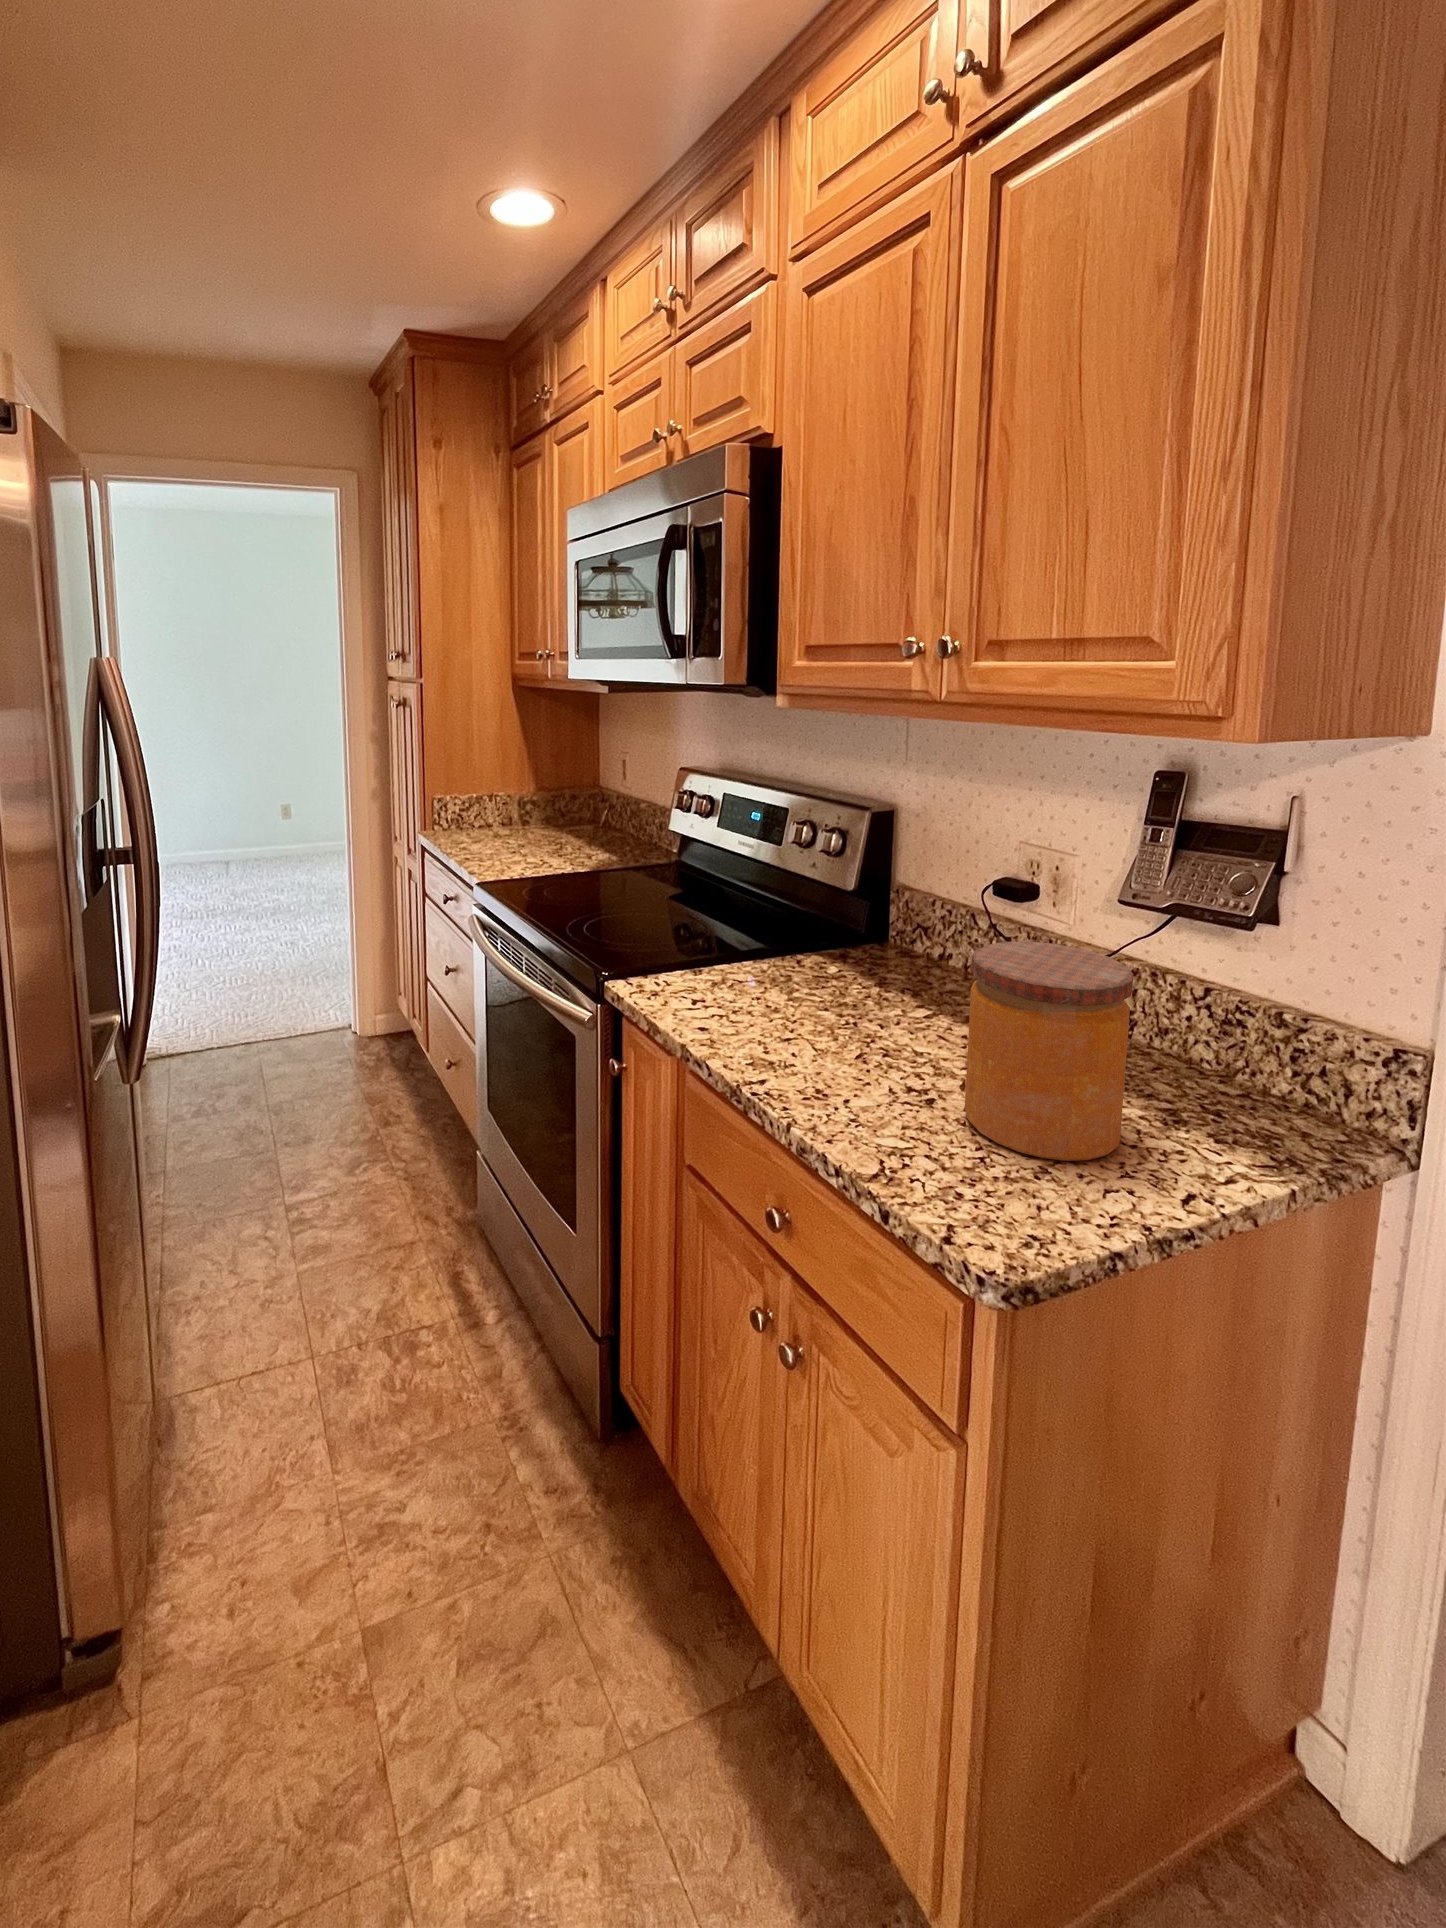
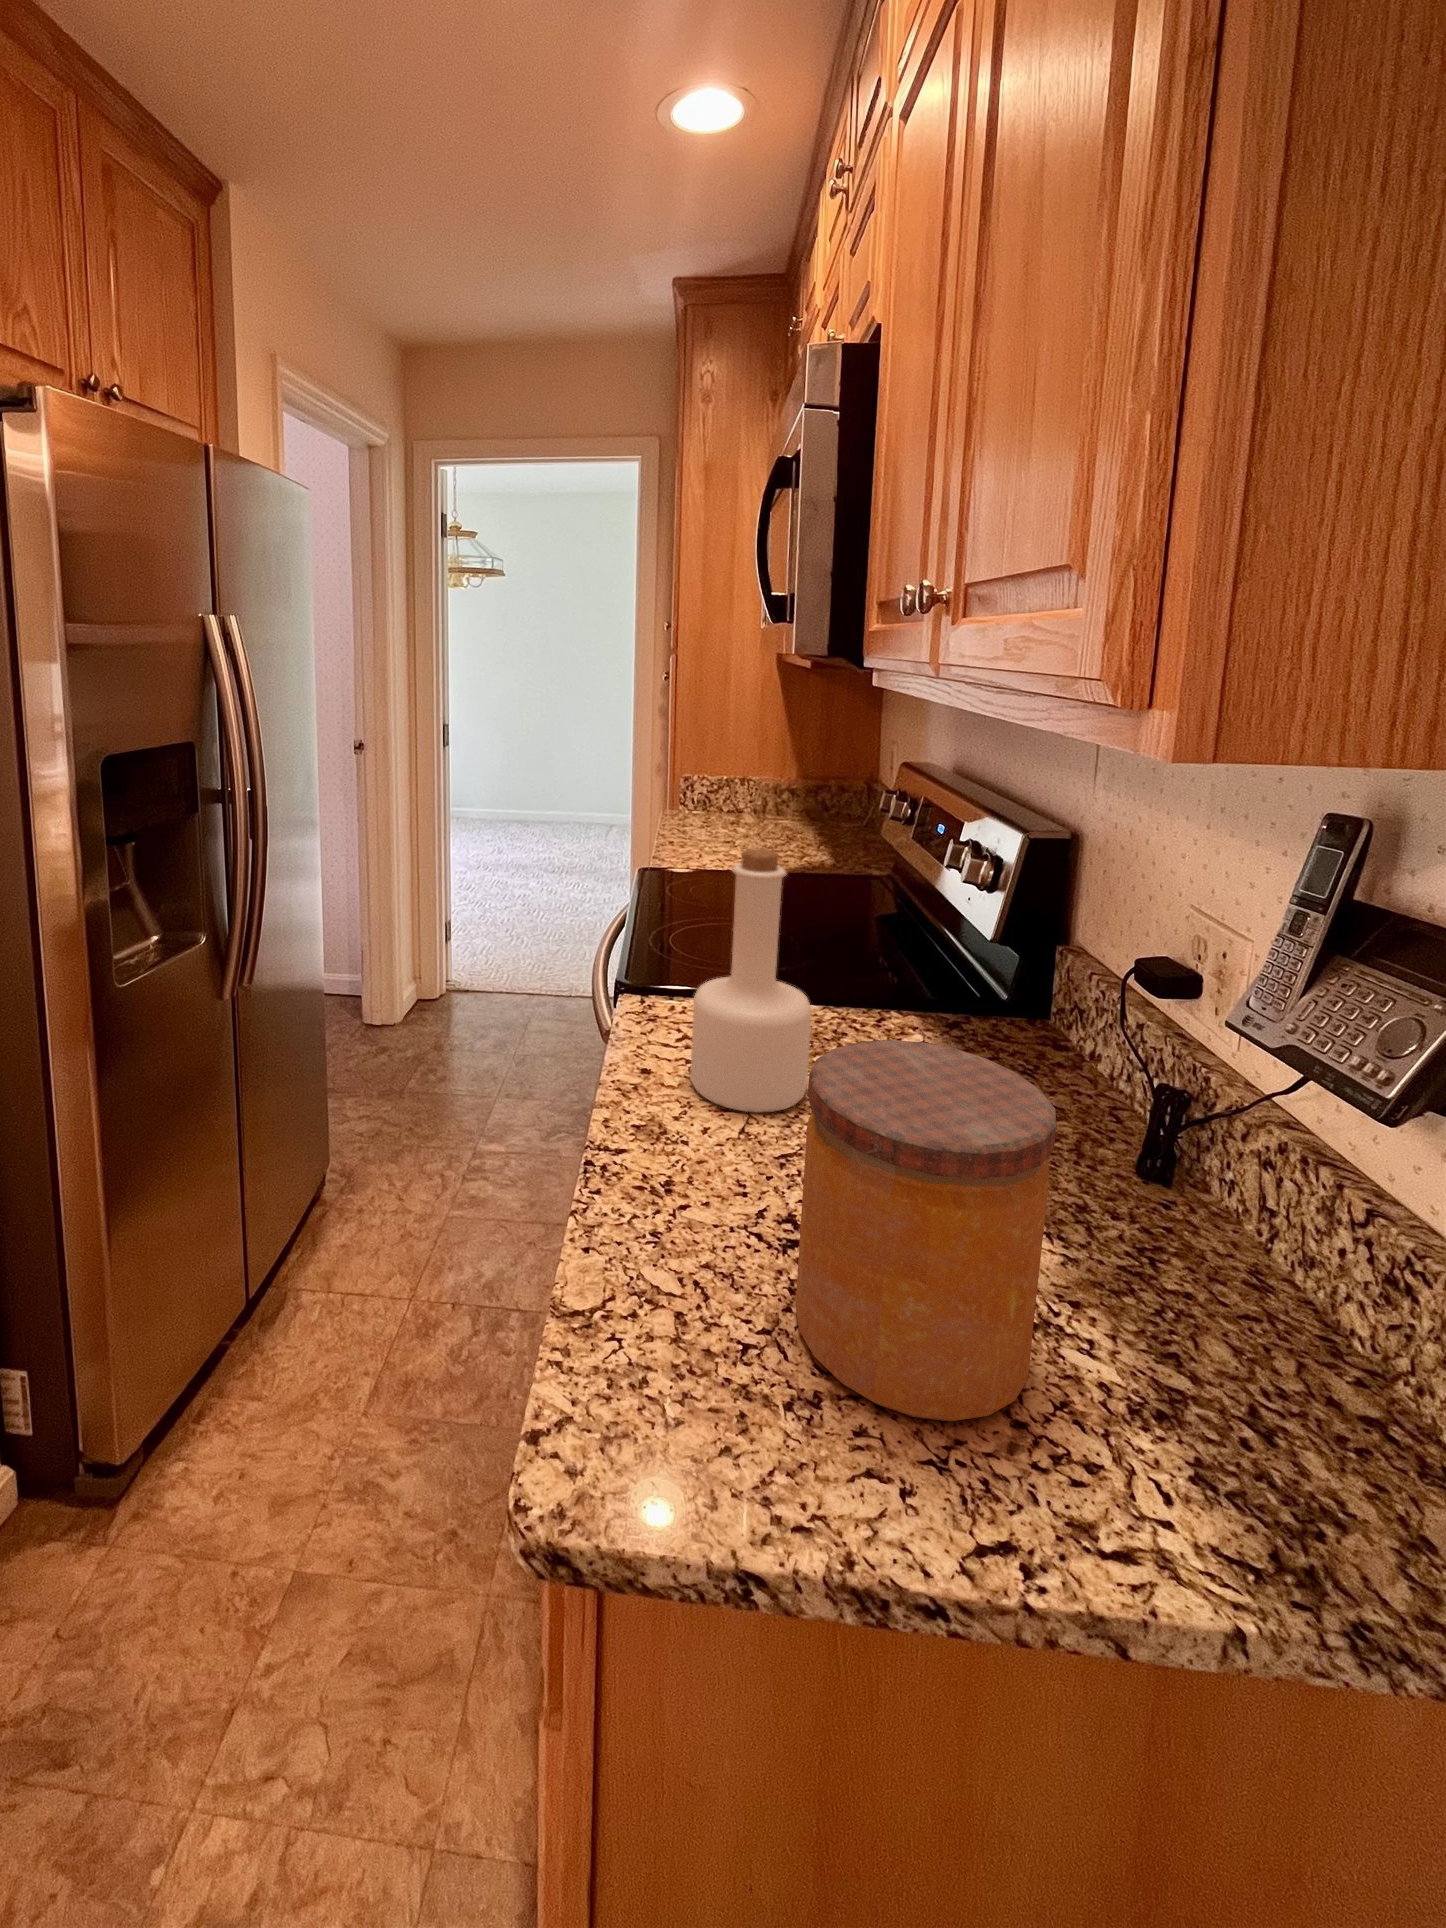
bottle: none [737,838,829,1039] -> present [690,848,812,1113]

